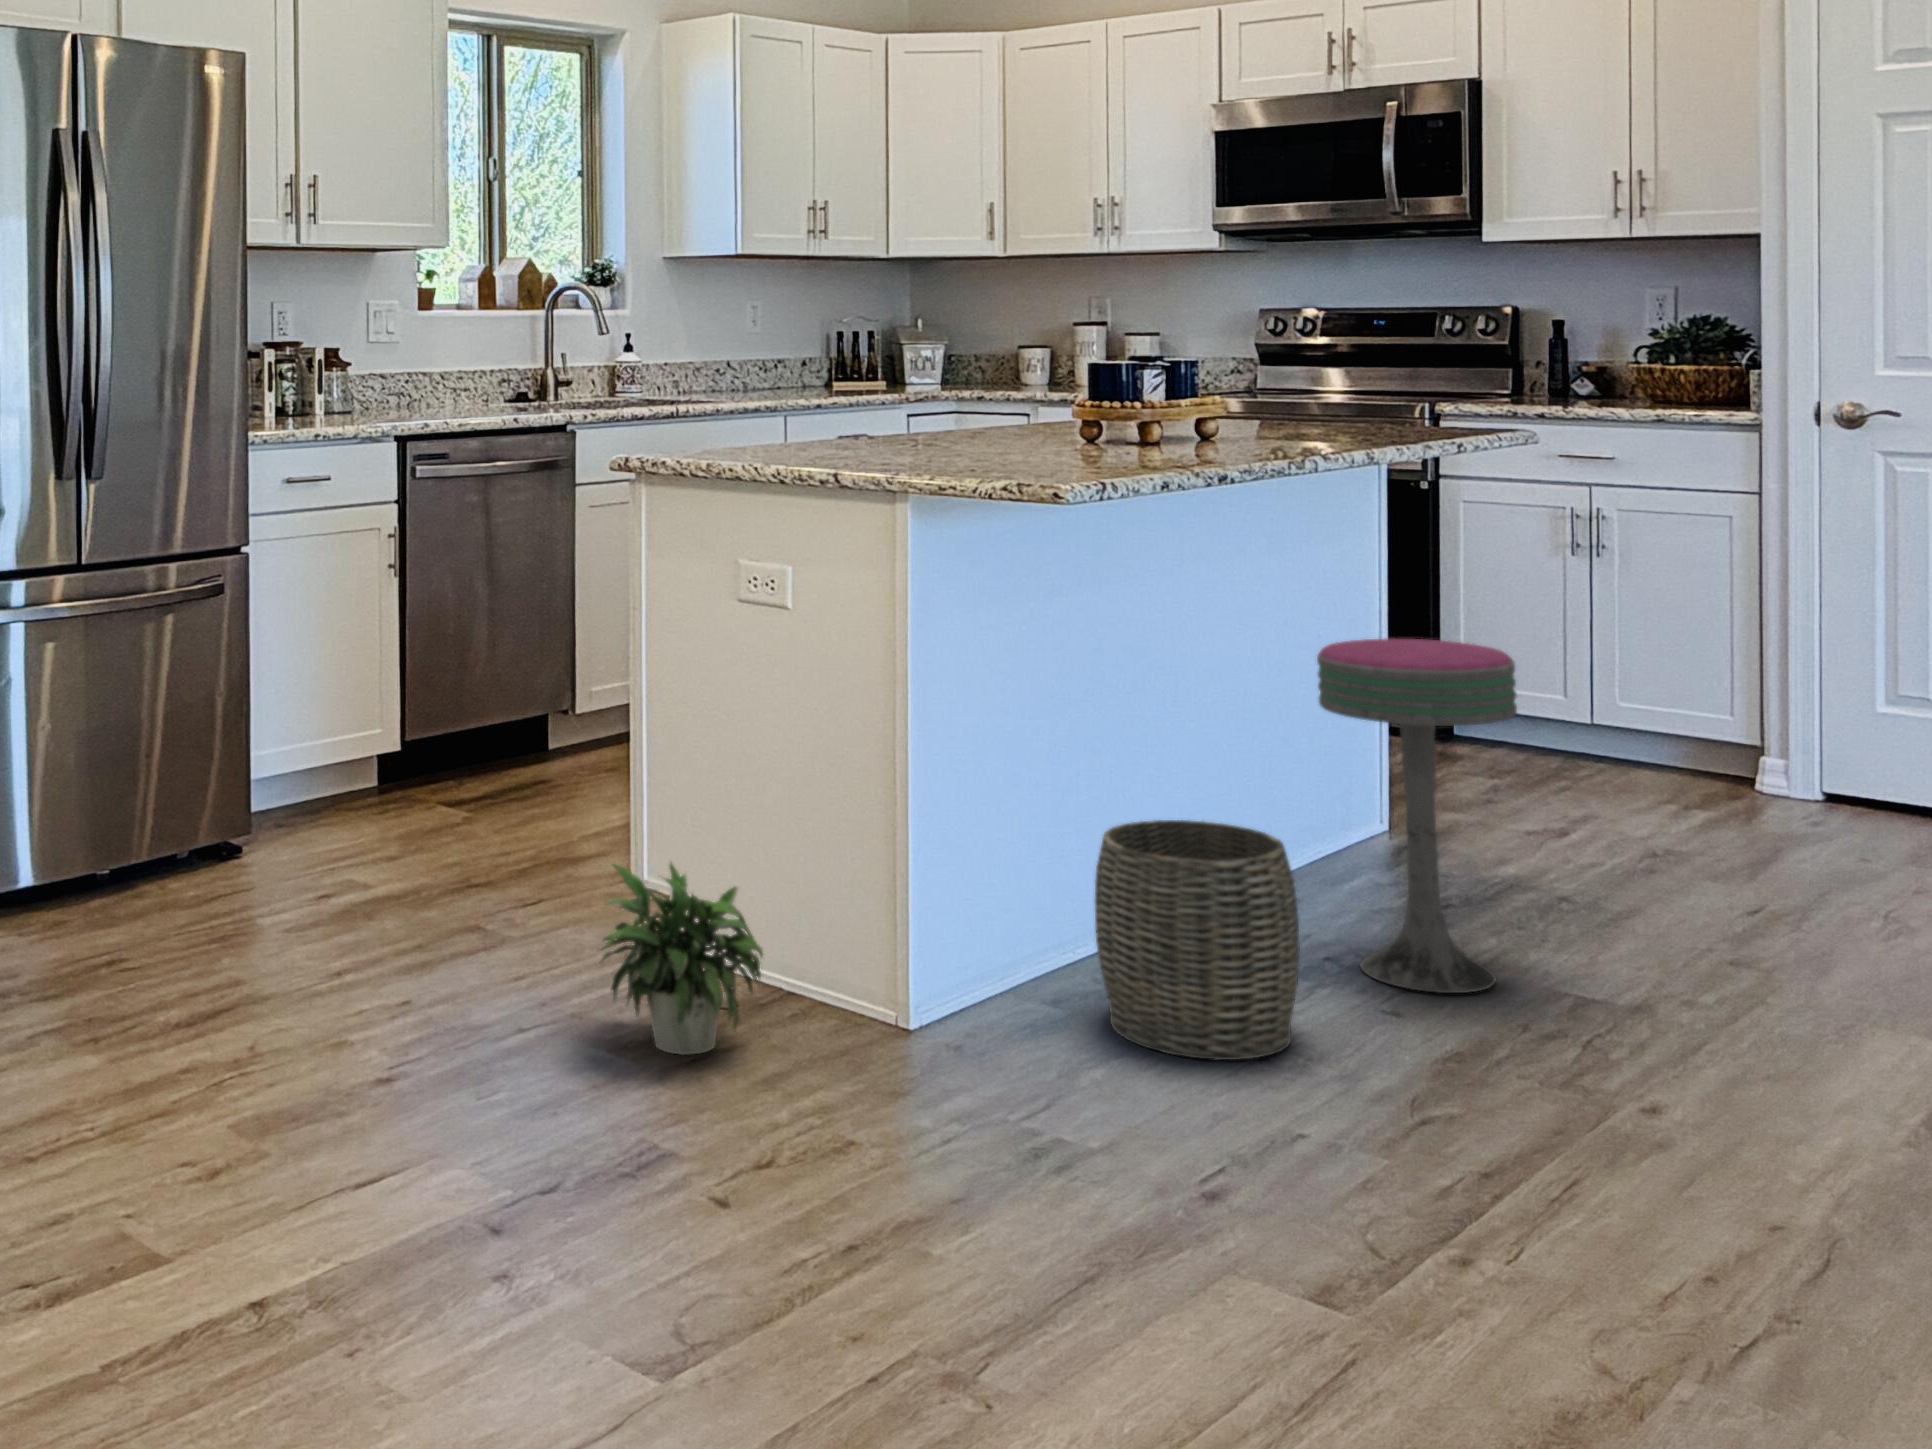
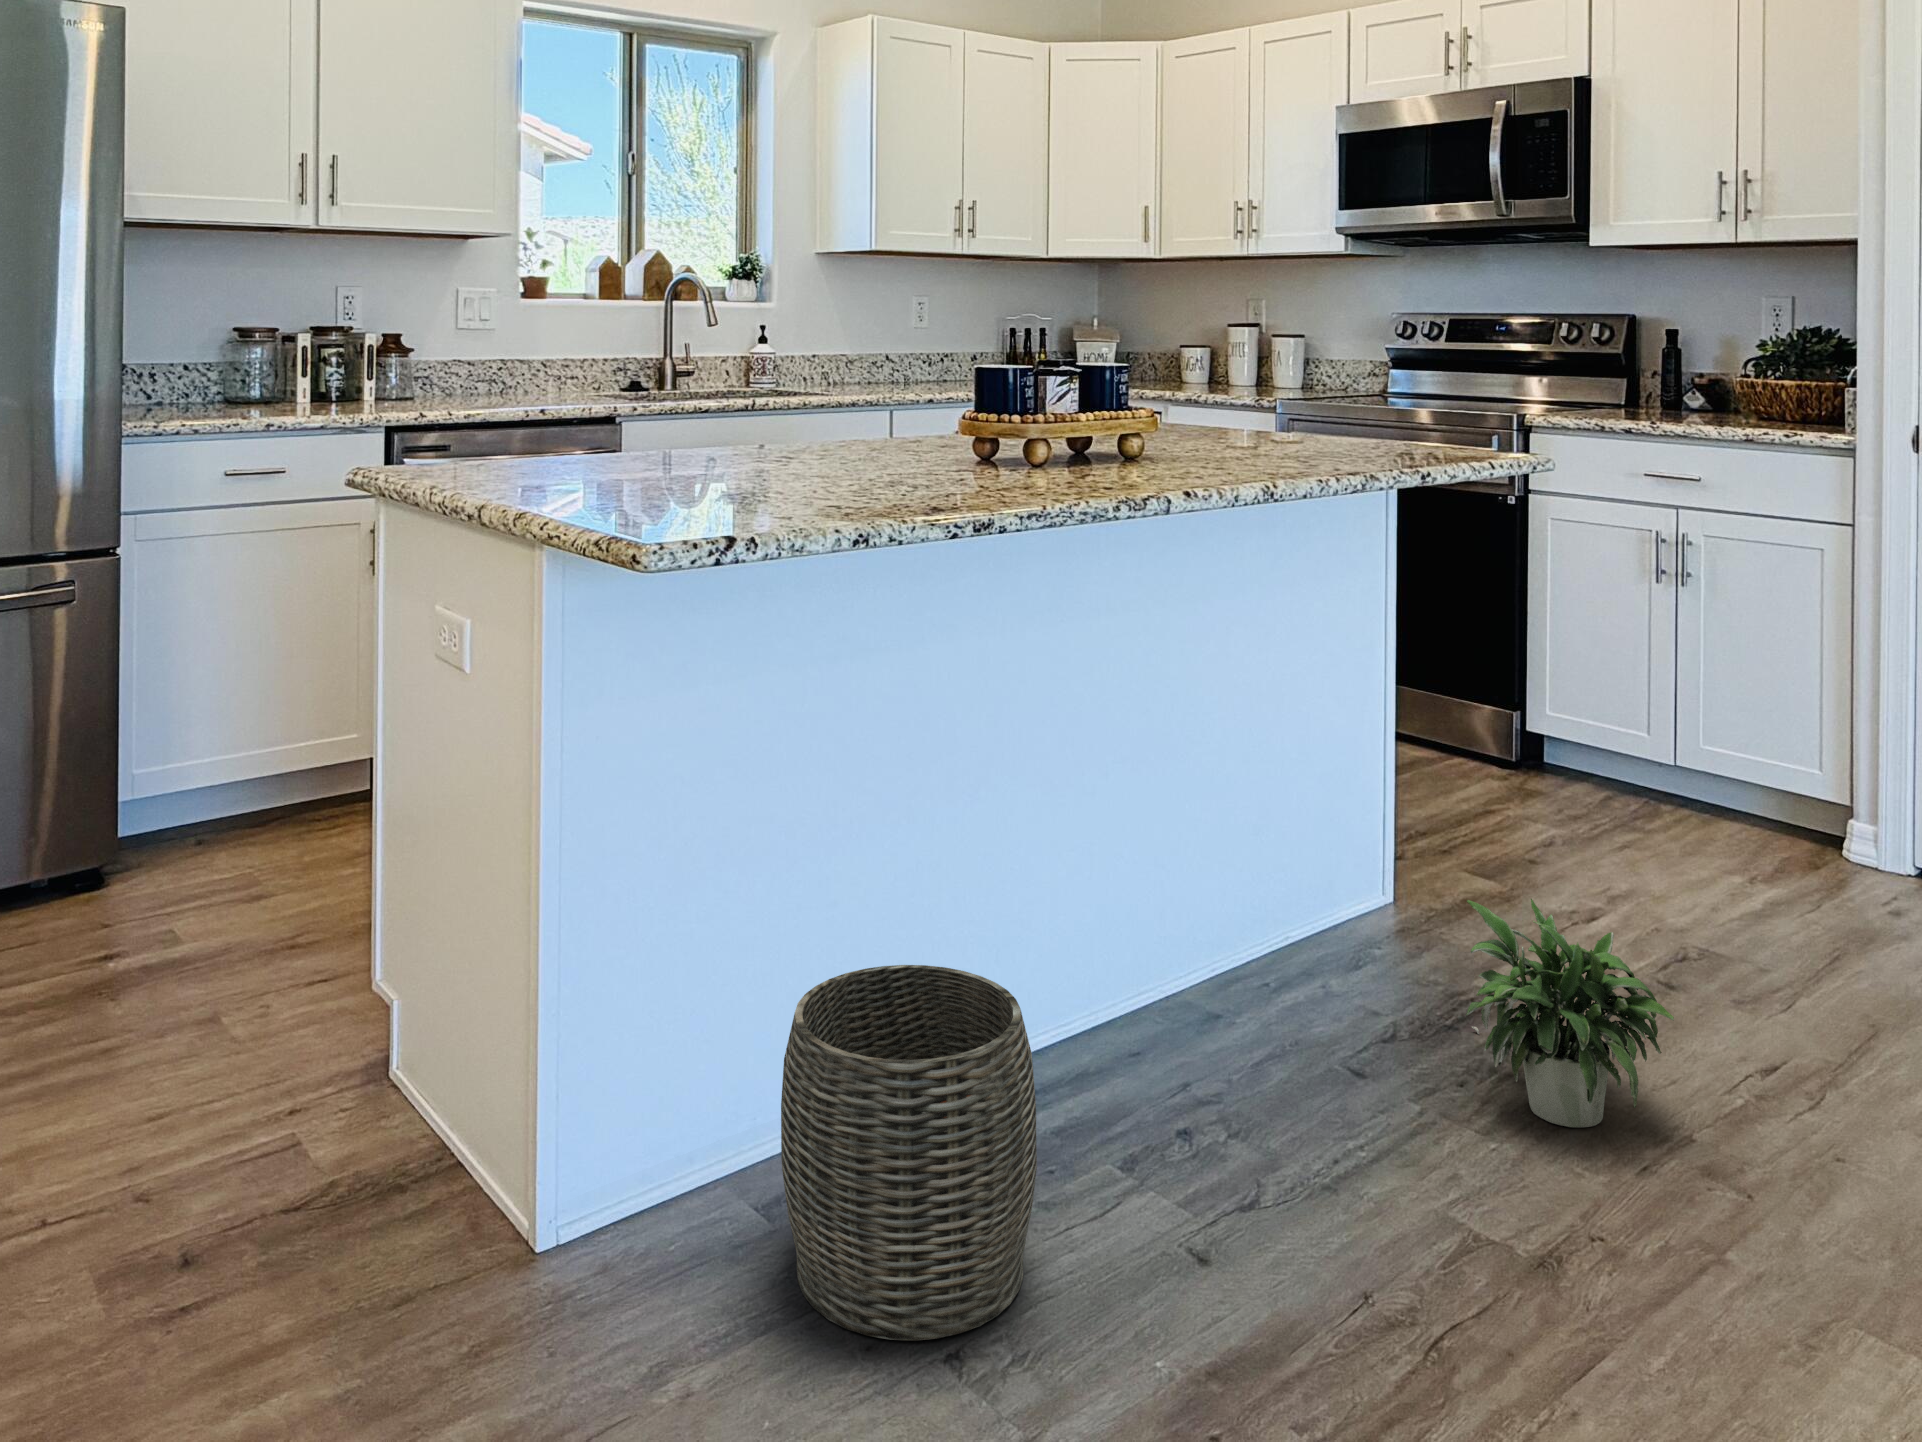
bar stool: present [1317,638,1517,993] -> none [1160,722,1396,1209]
potted plant: present [600,863,763,1055] -> present [1466,899,1674,1127]

